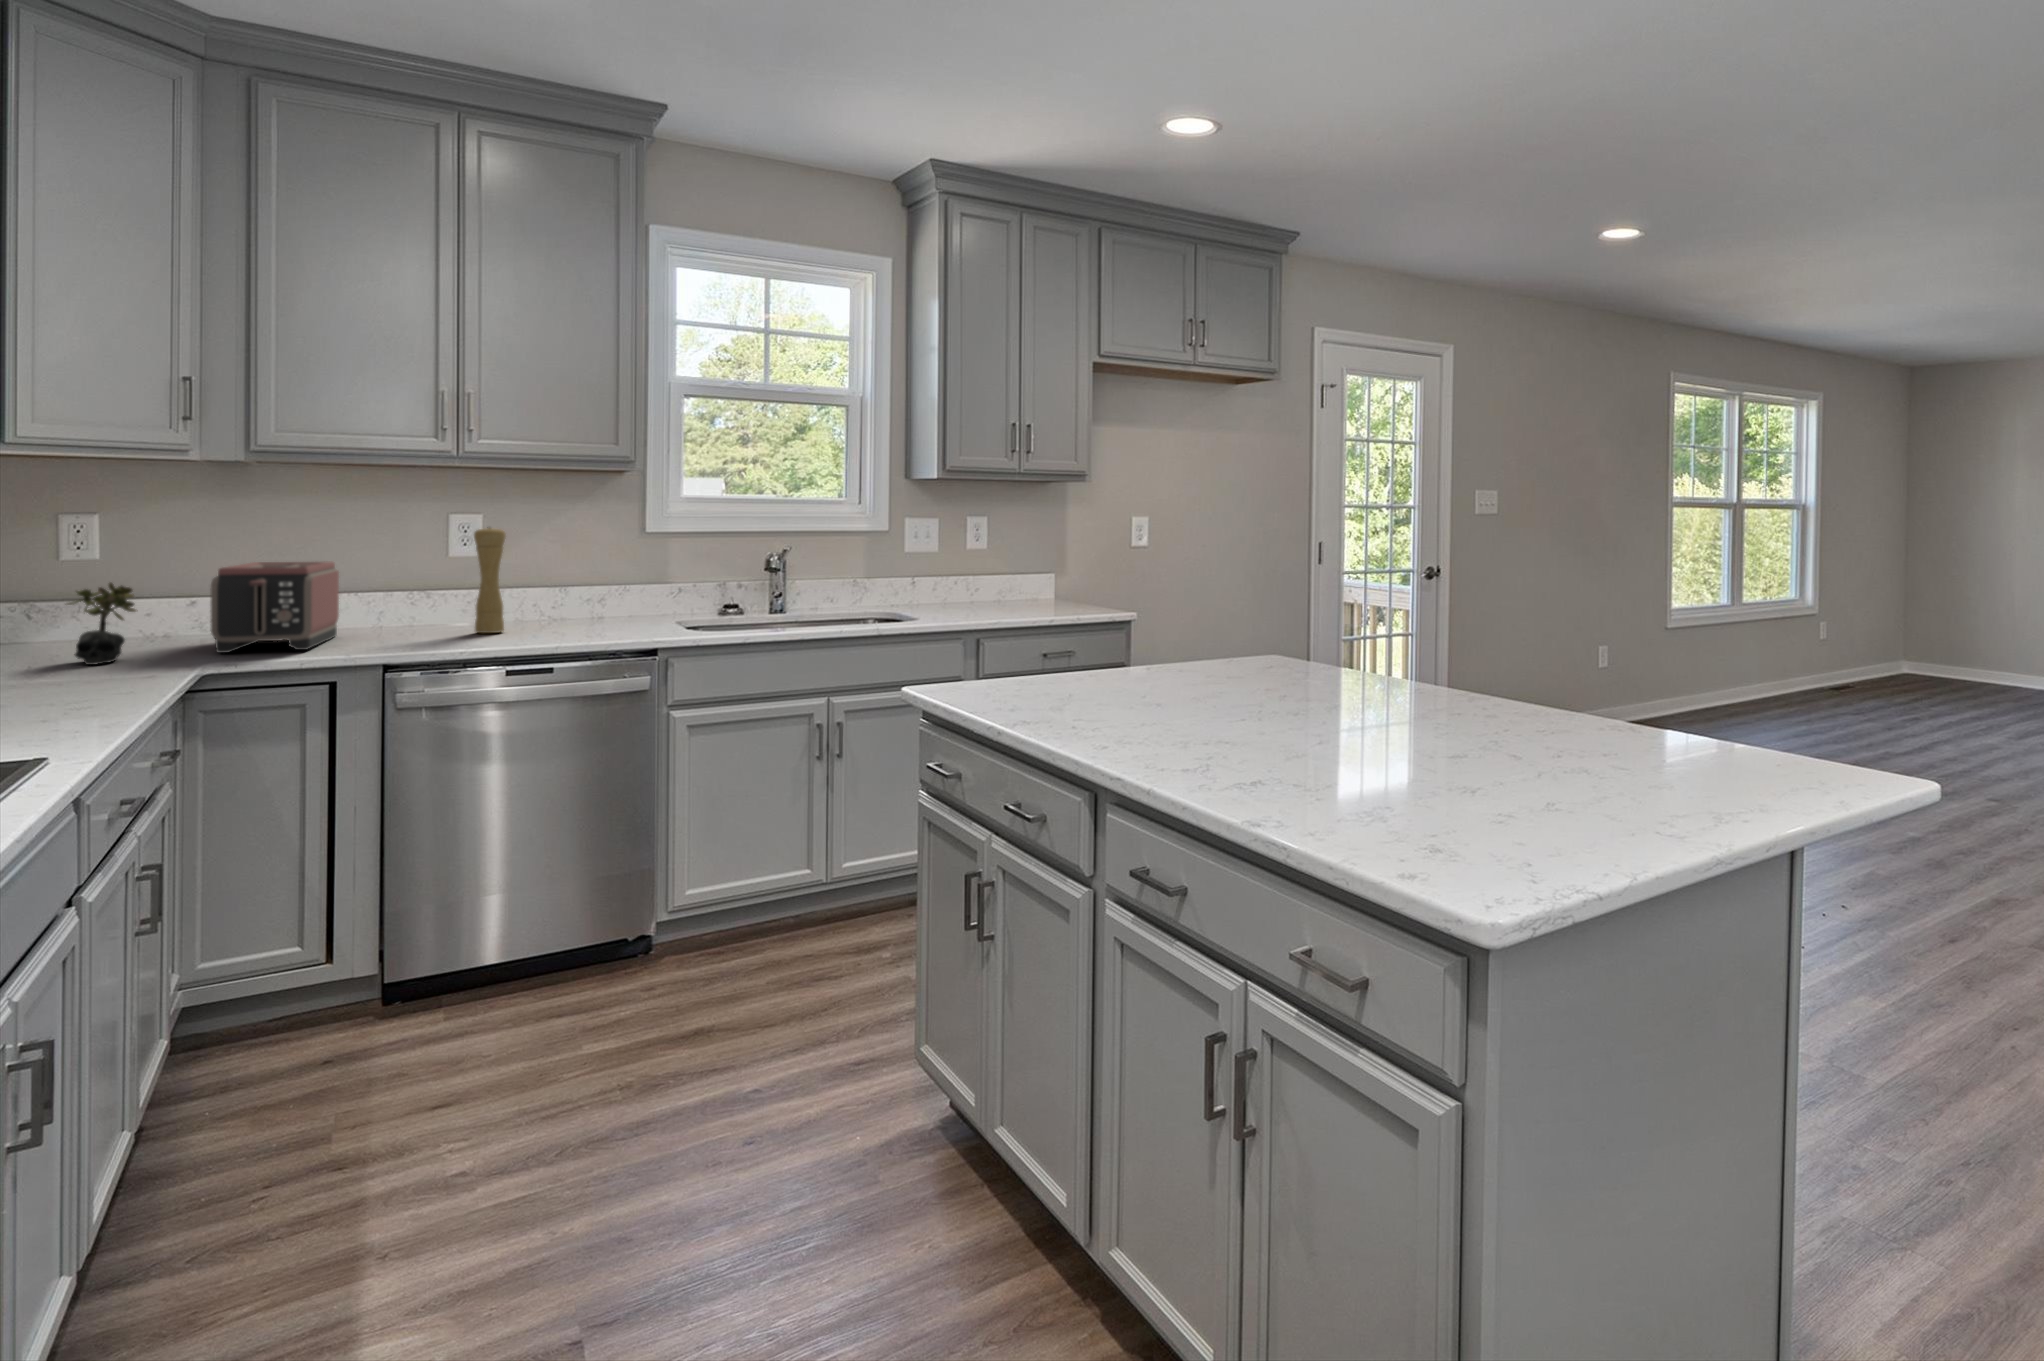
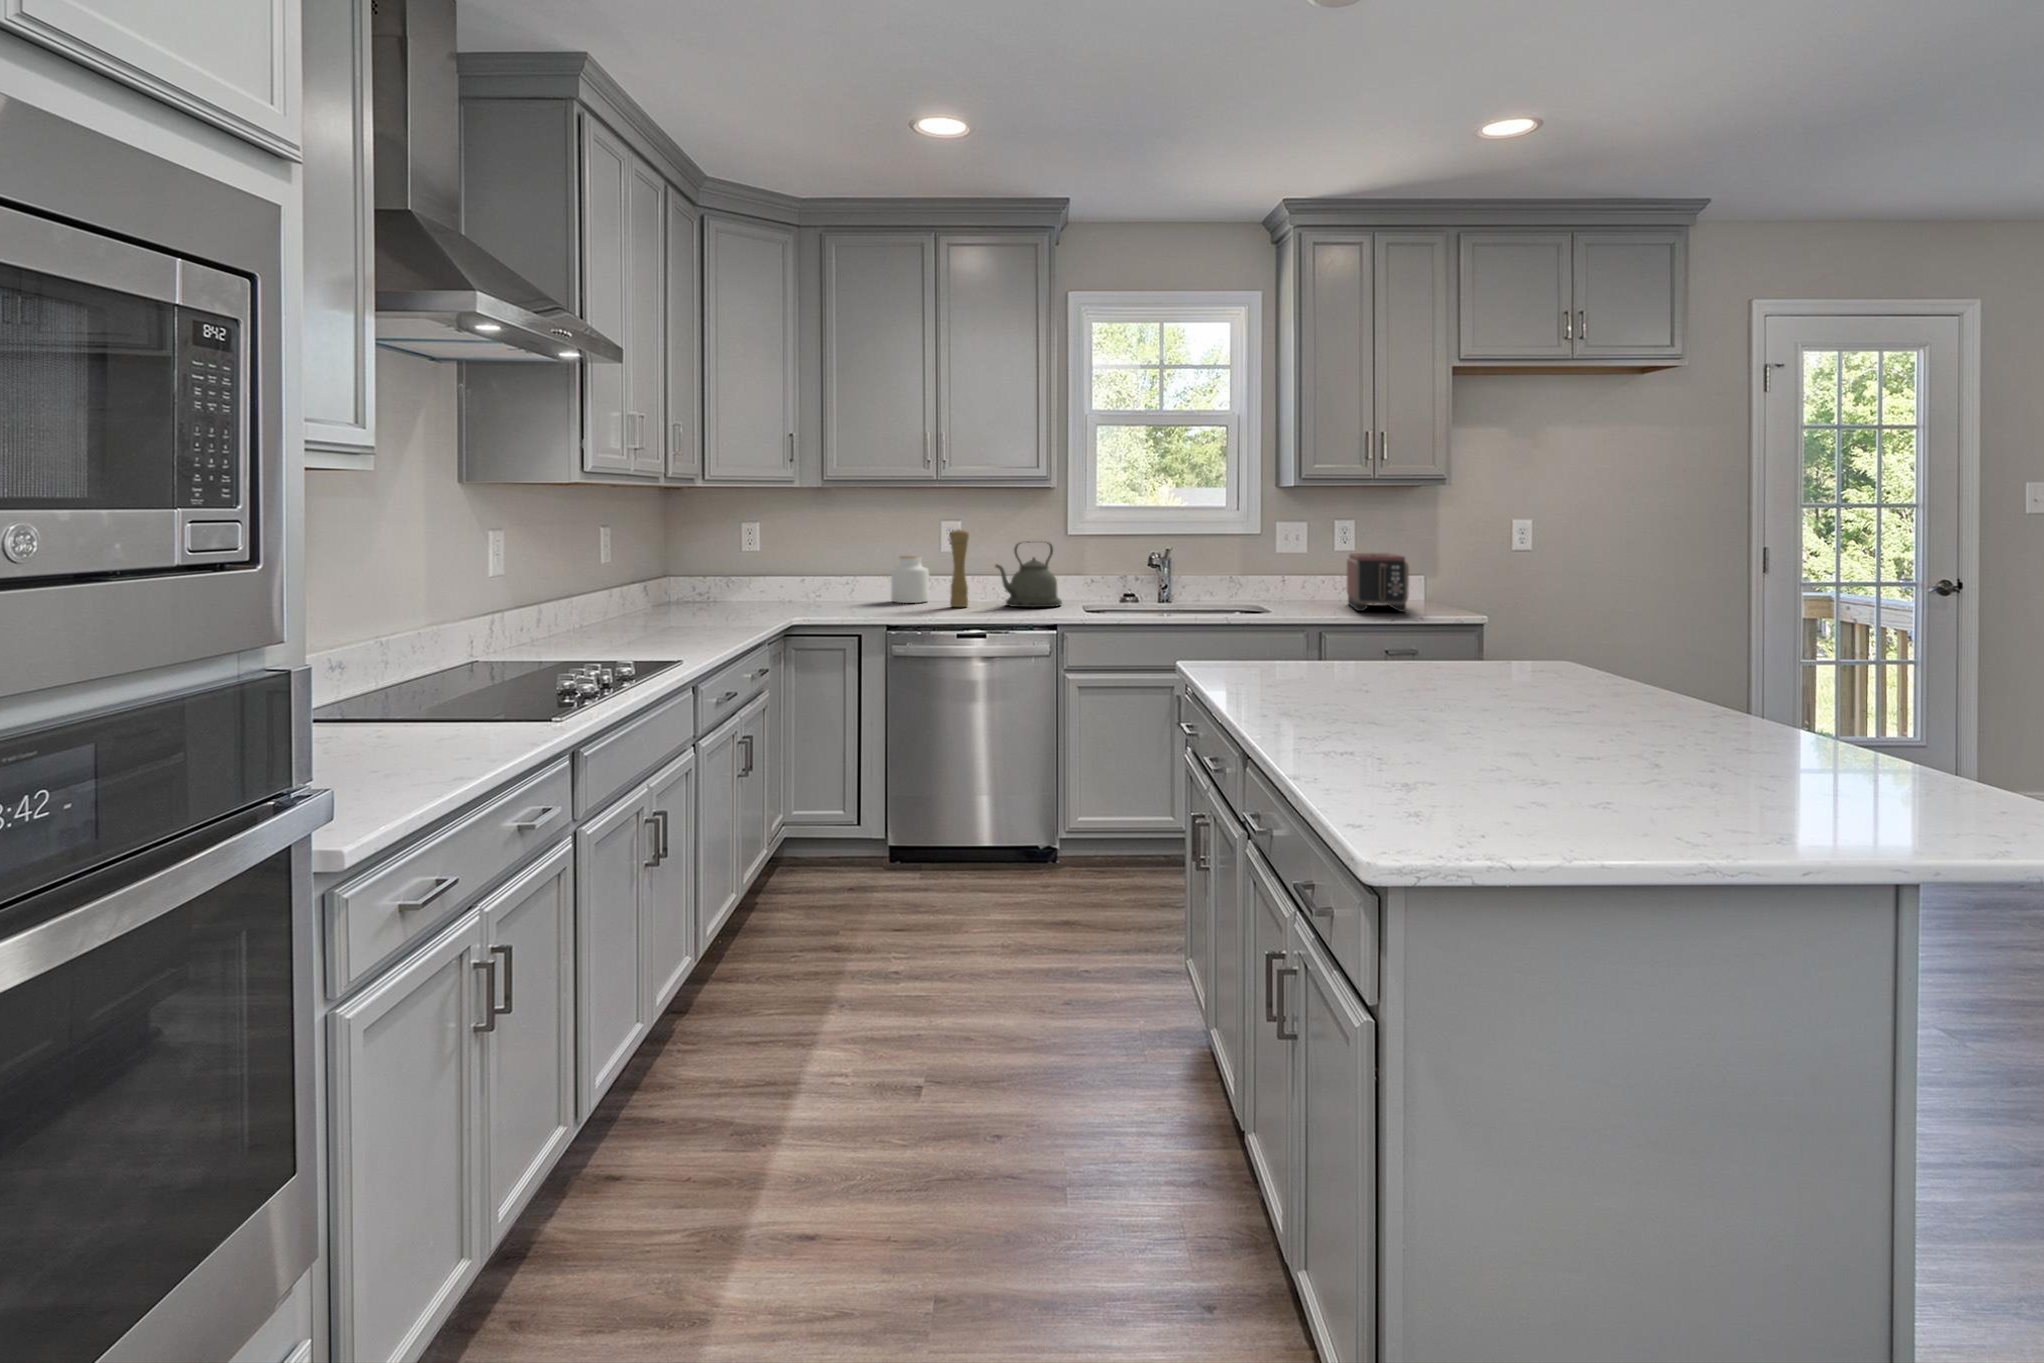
kettle: none [549,542,642,629] -> present [996,543,1062,607]
toaster: present [211,562,339,653] -> present [1347,553,1409,612]
jar: none [366,564,430,630] -> present [891,556,929,603]
succulent plant: present [68,583,136,665] -> none [731,564,764,615]

